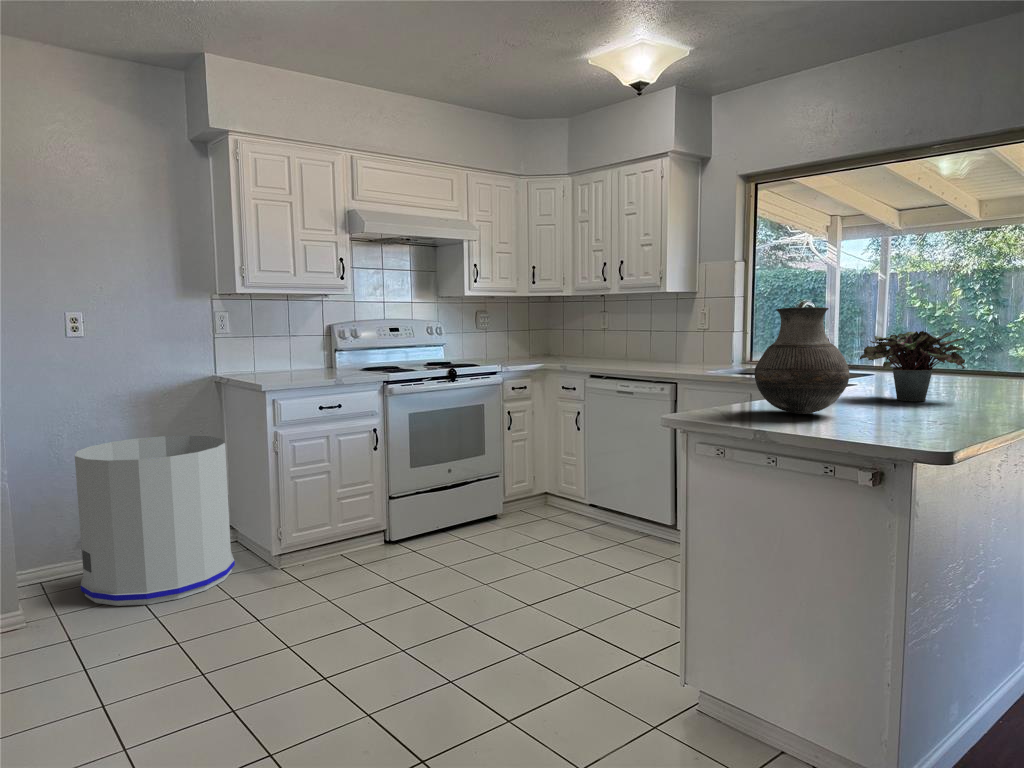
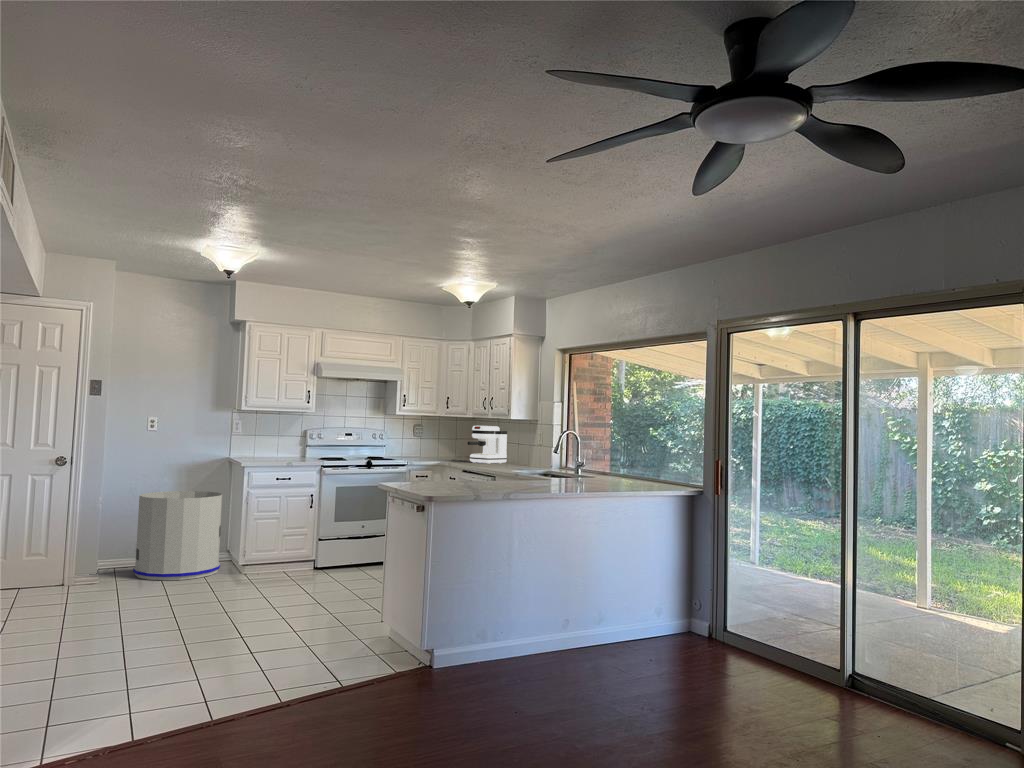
coffee maker: none [582,307,634,363] -> present [468,426,507,464]
vase: present [754,307,849,414] -> none [414,431,457,484]
potted plant: present [859,331,965,401] -> none [498,446,557,484]

